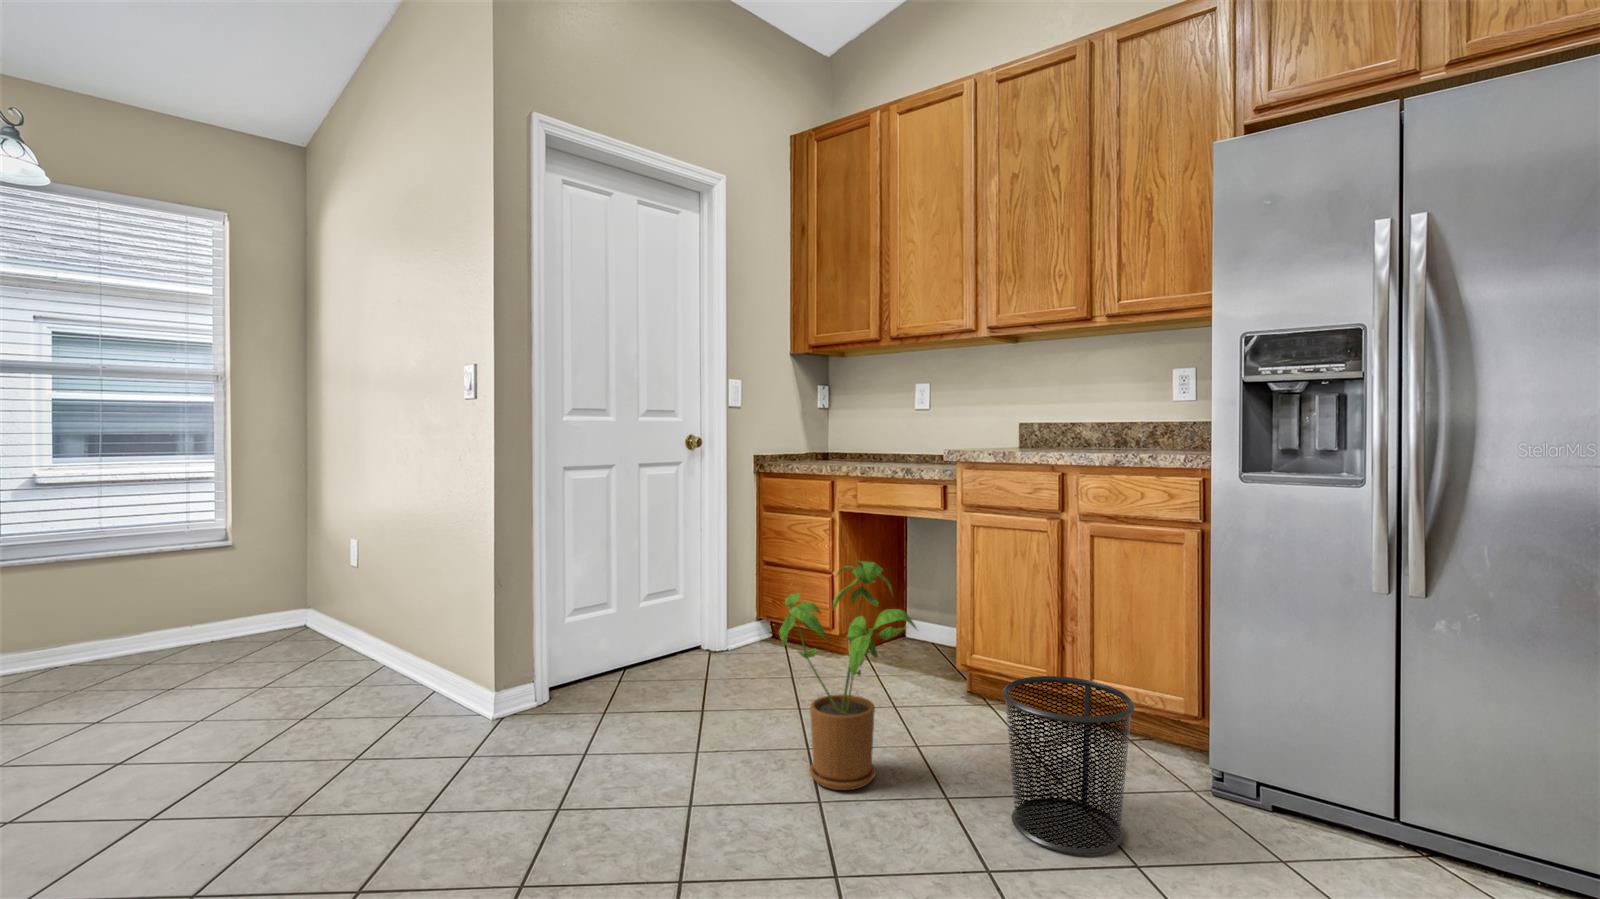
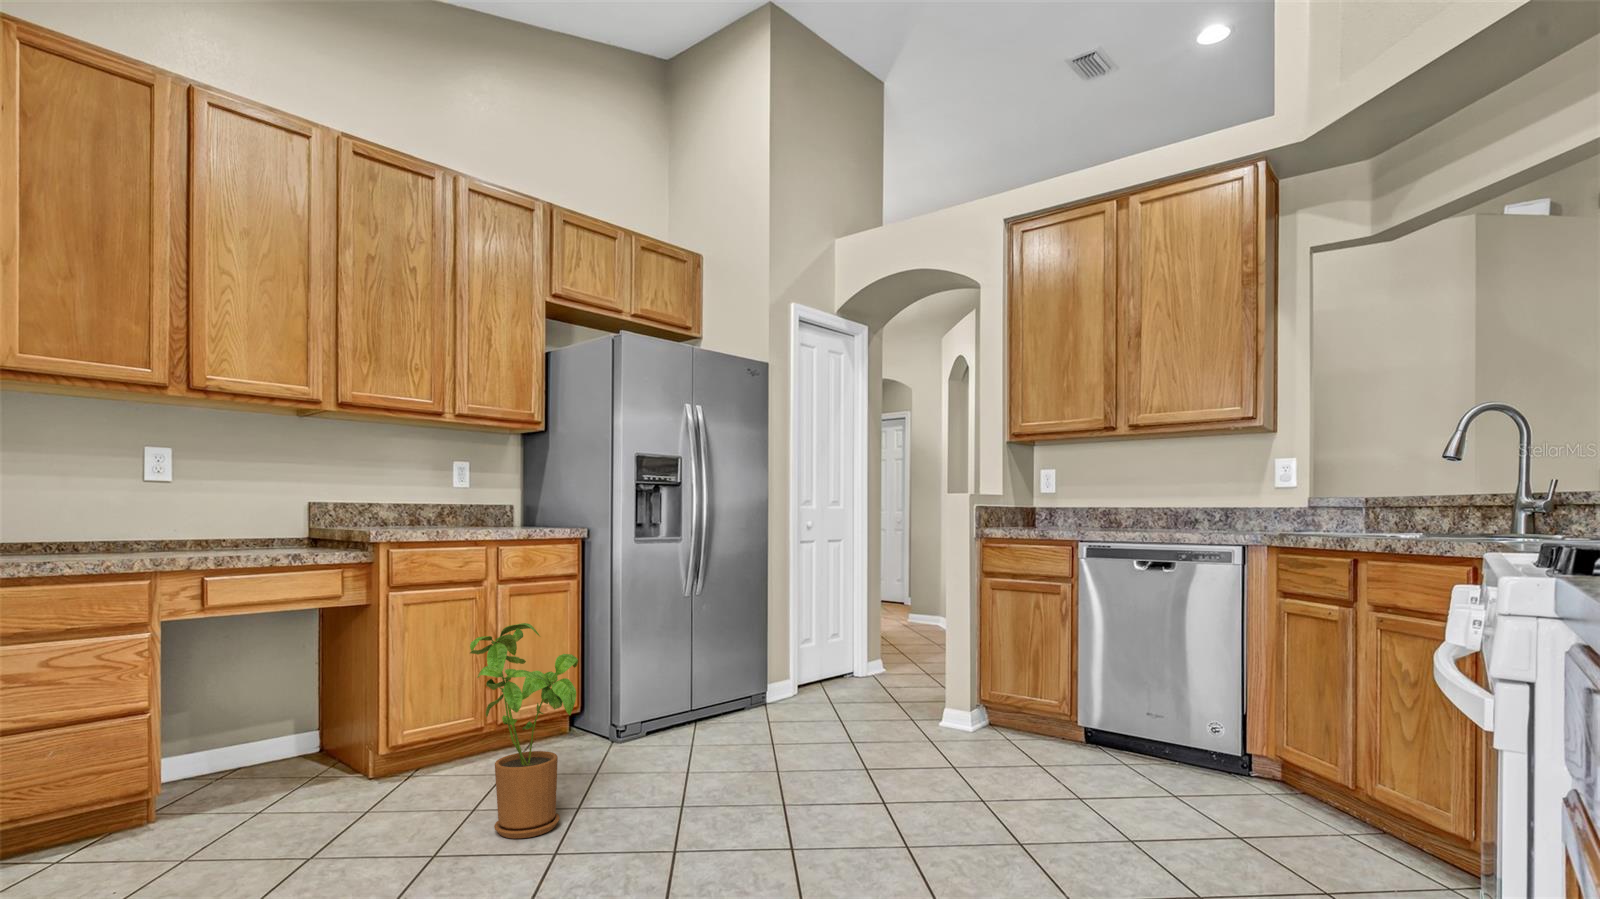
trash can: present [1002,676,1135,855] -> none [604,674,688,783]

